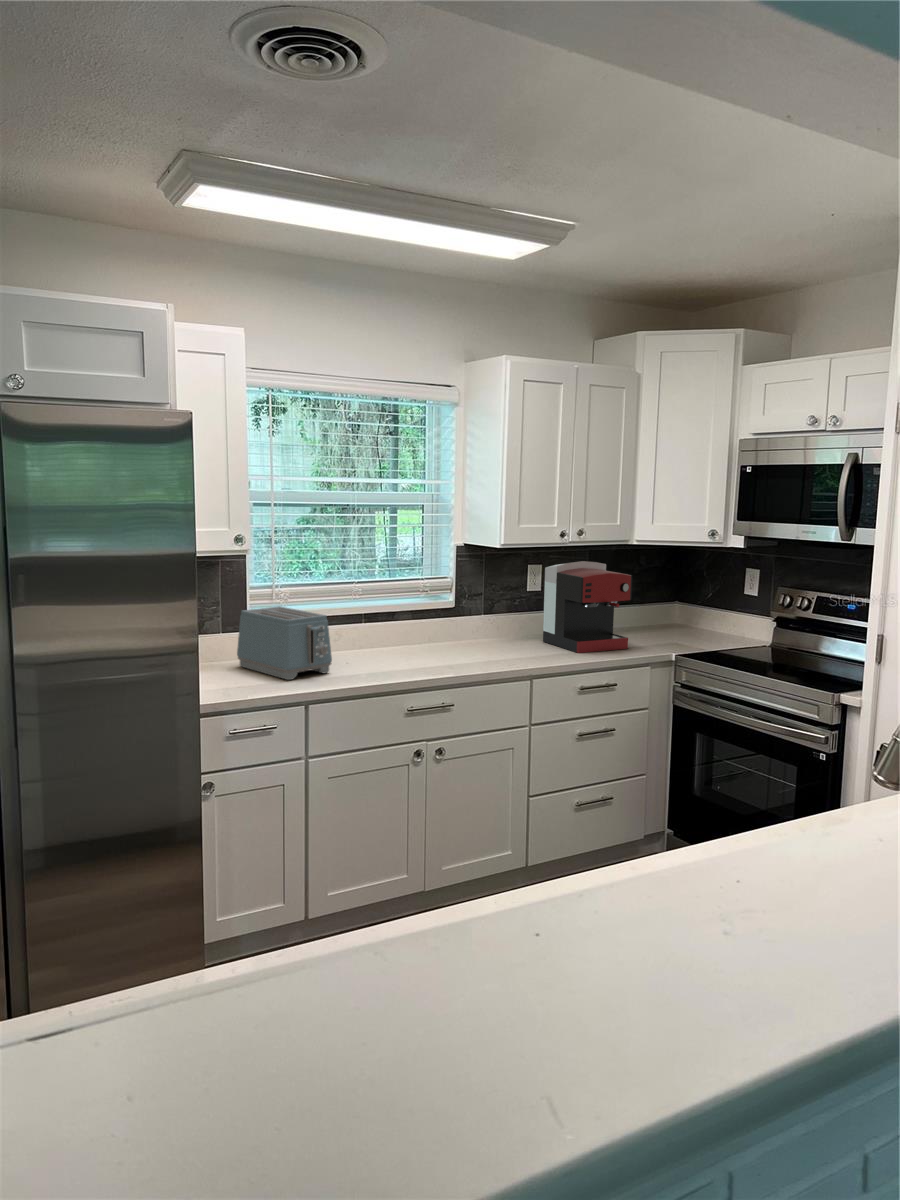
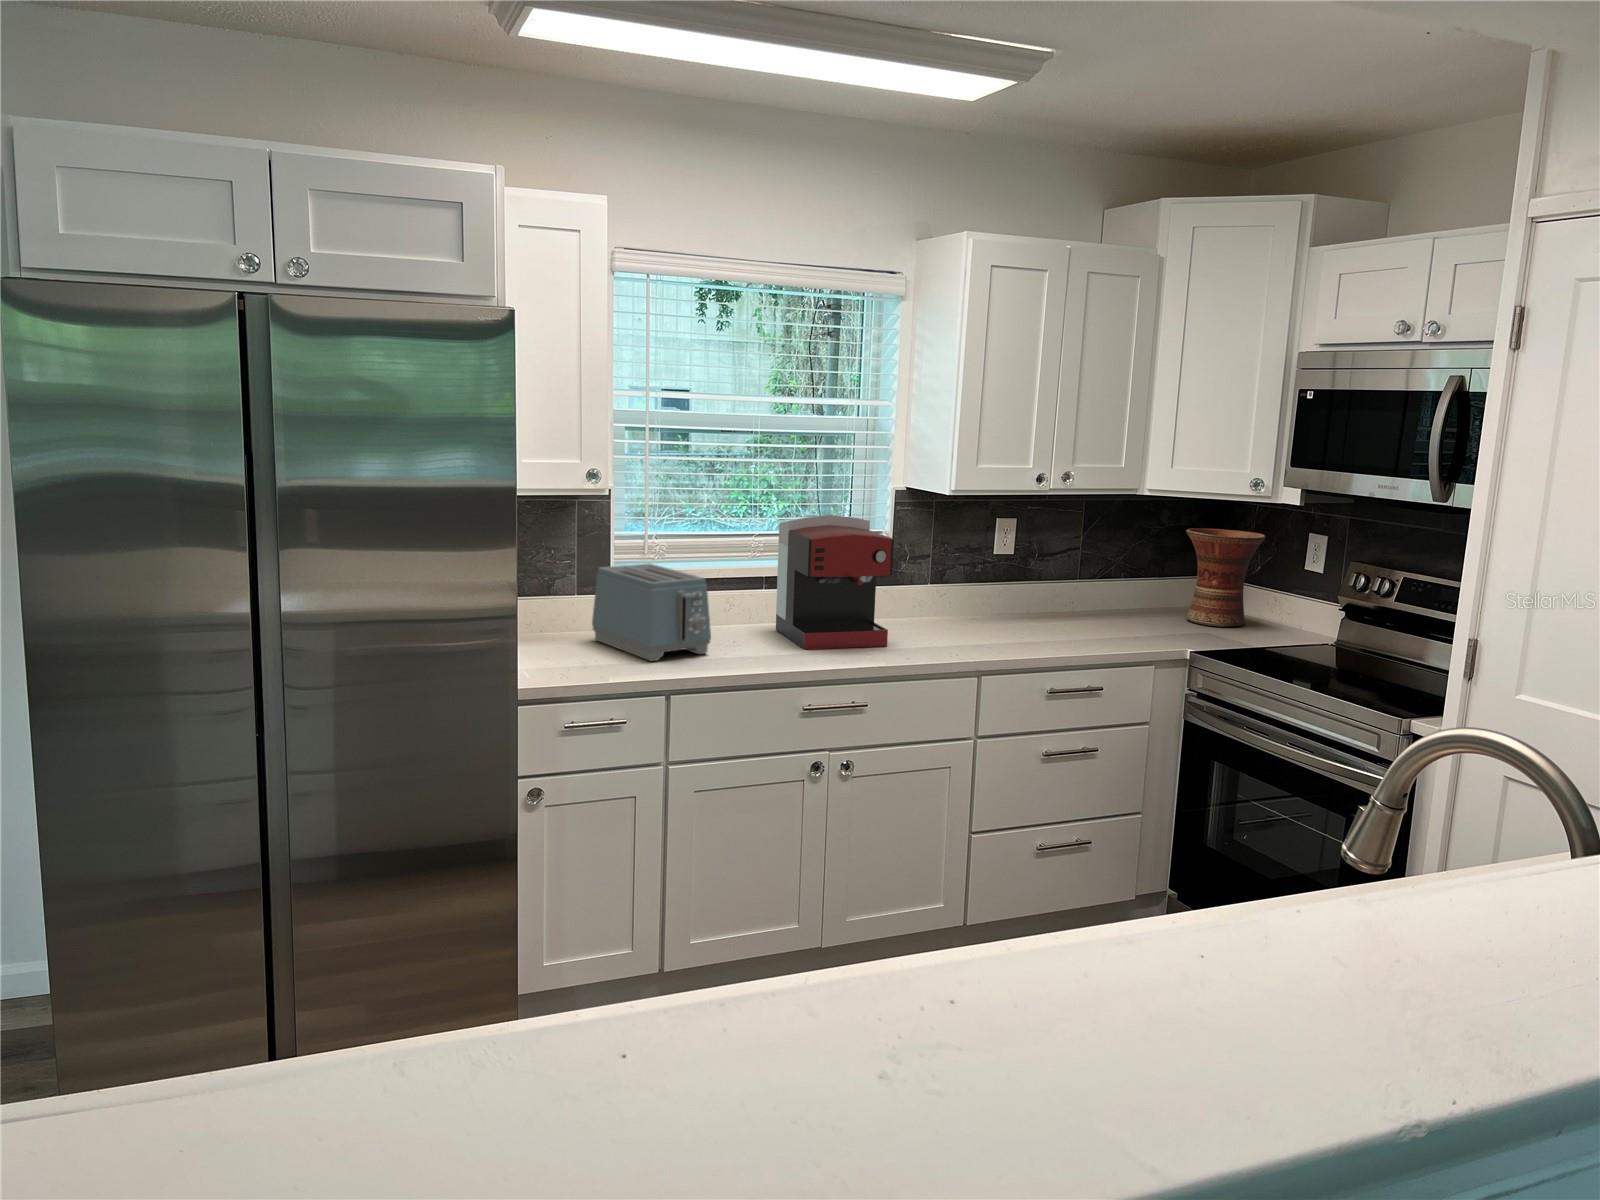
coffee maker: present [543,561,632,653] -> present [776,515,894,649]
vase: none [663,567,718,637] -> present [1186,528,1266,627]

